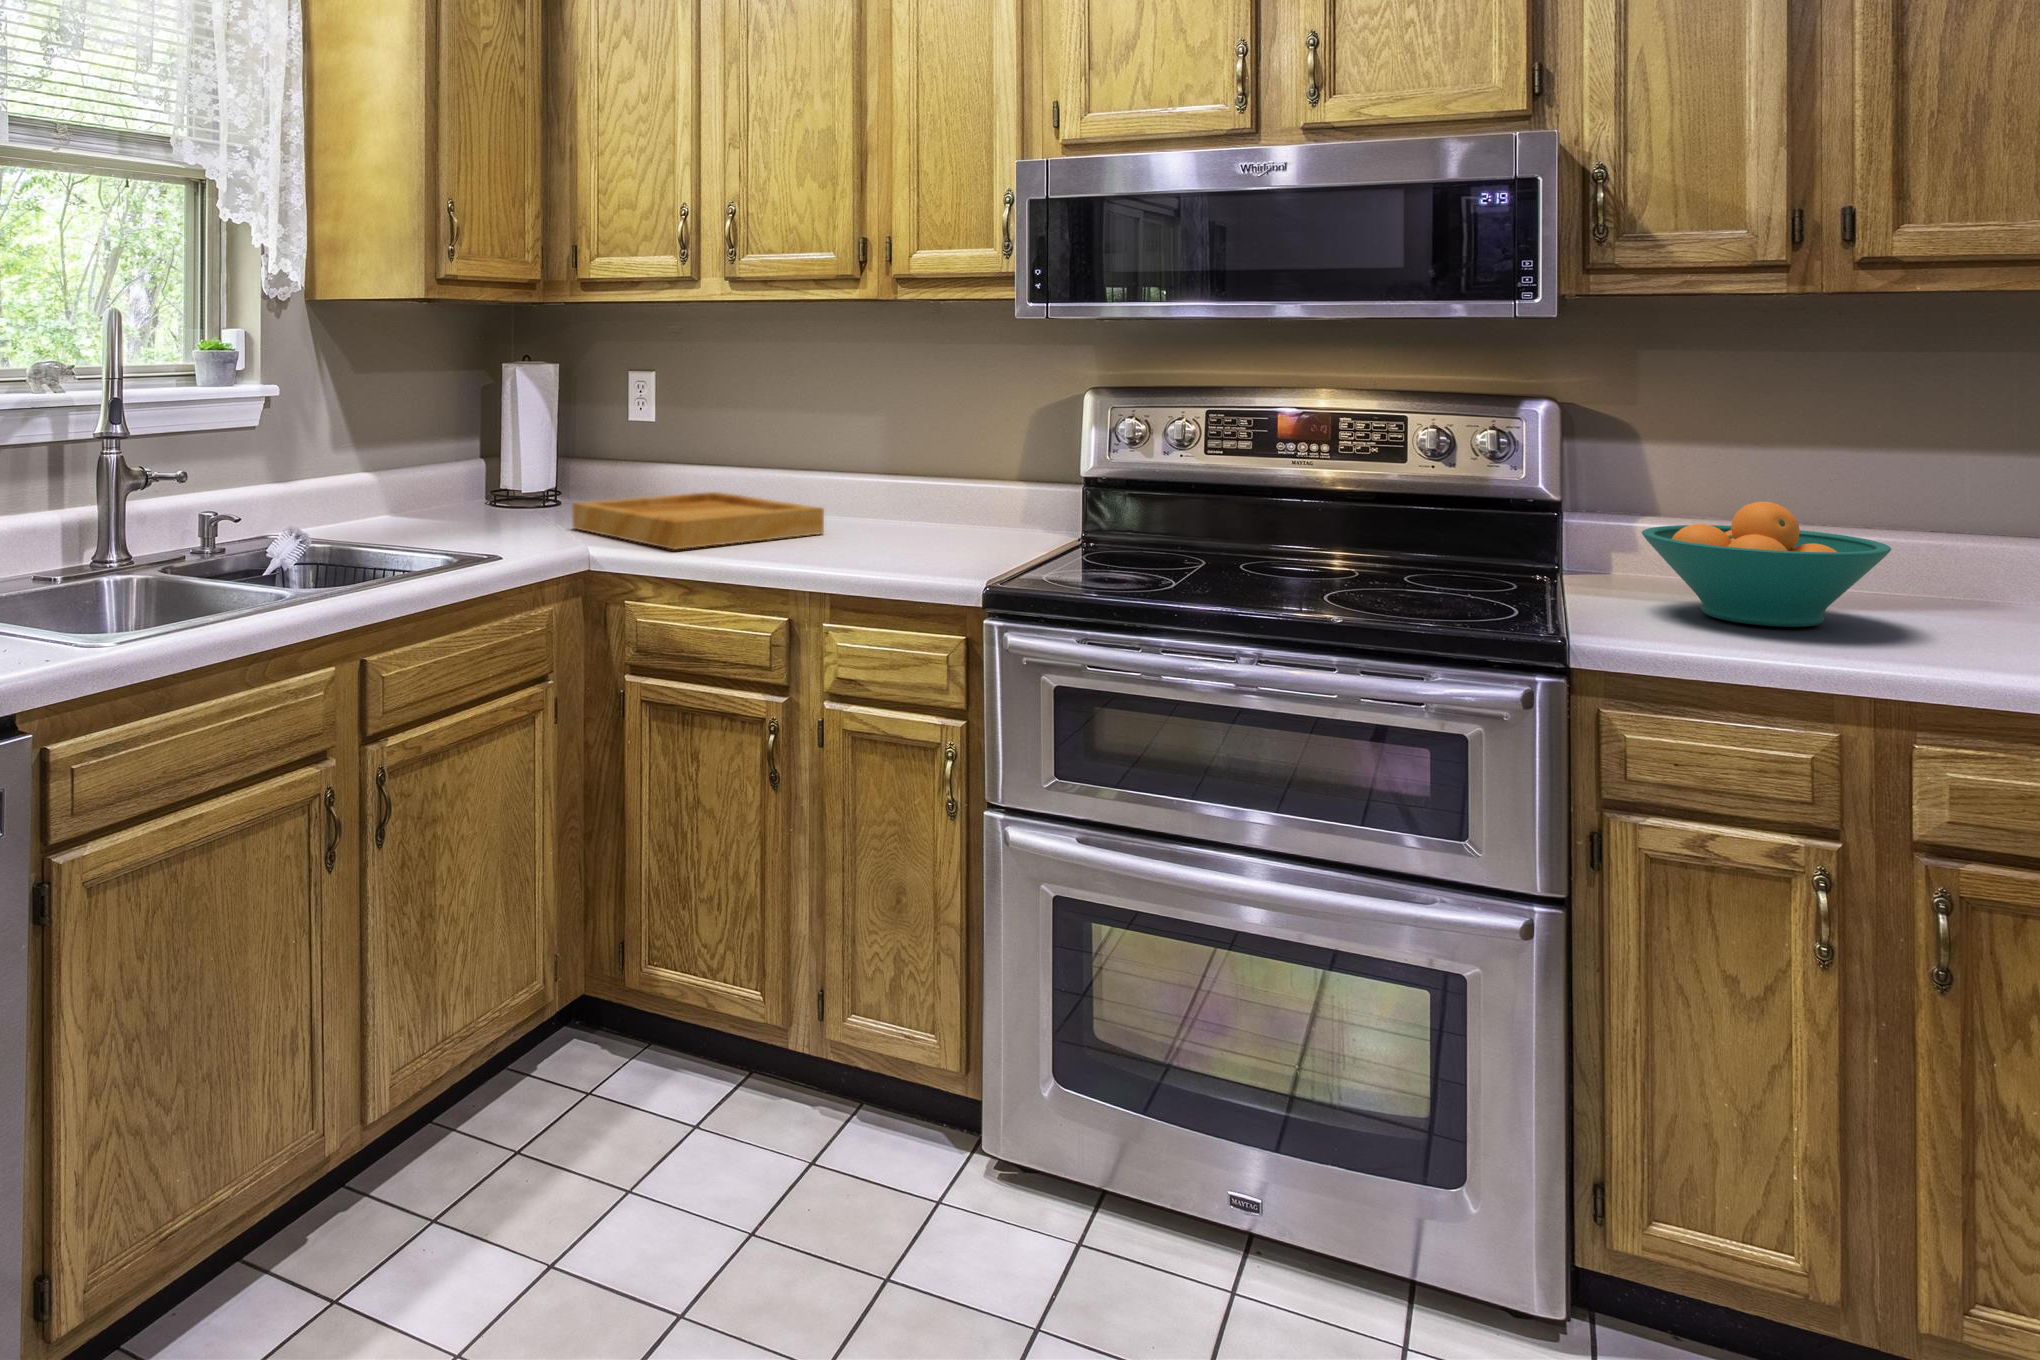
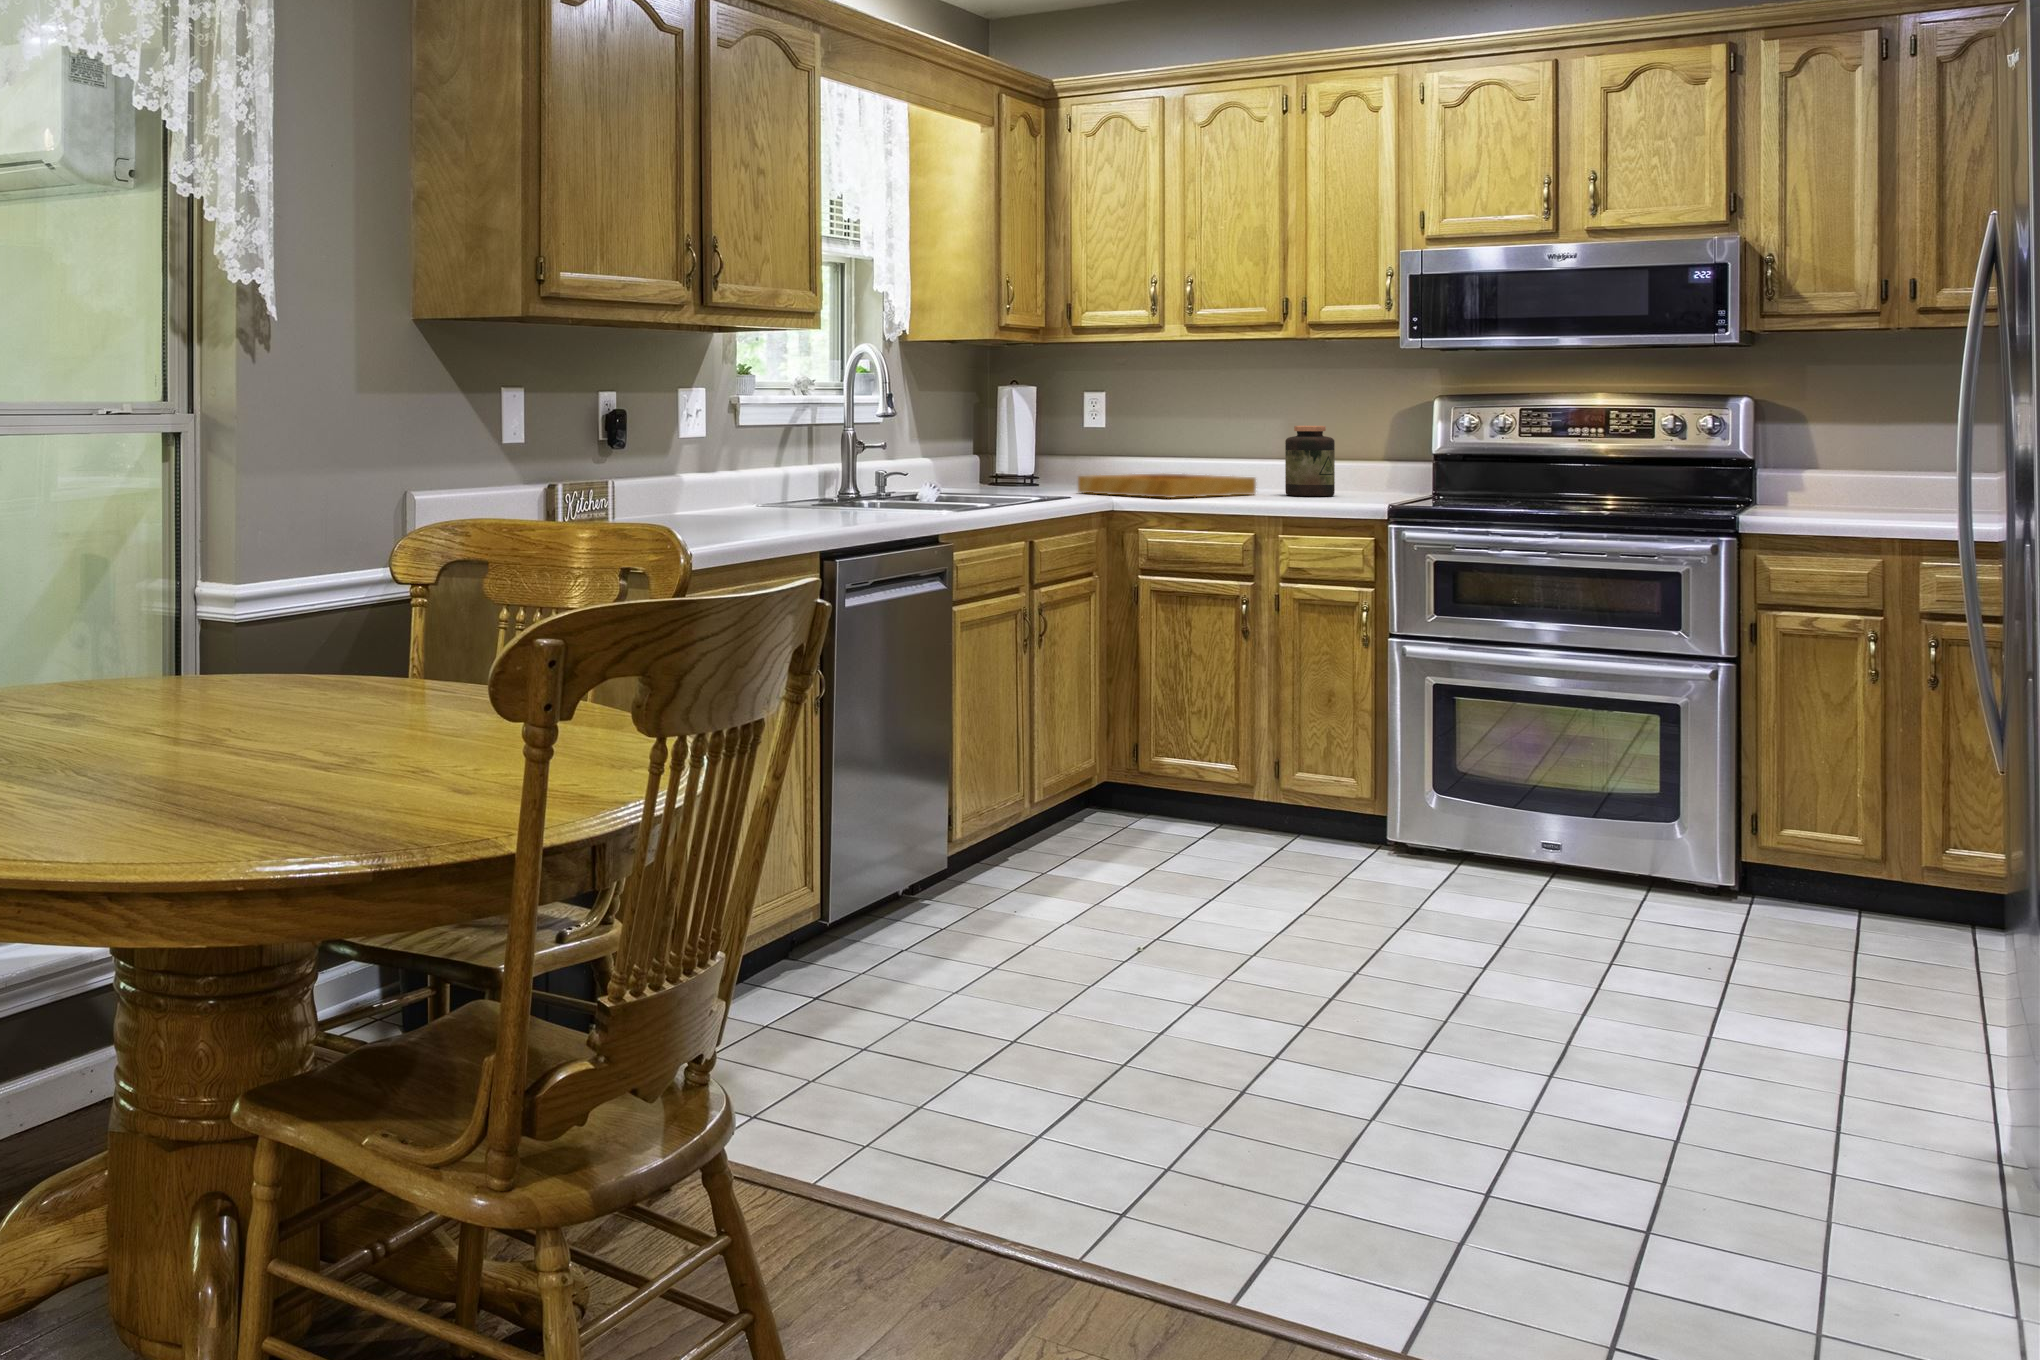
jar: none [866,430,935,541] -> present [1285,426,1335,496]
fruit bowl: present [1642,502,1891,627] -> none [1791,447,1929,515]

